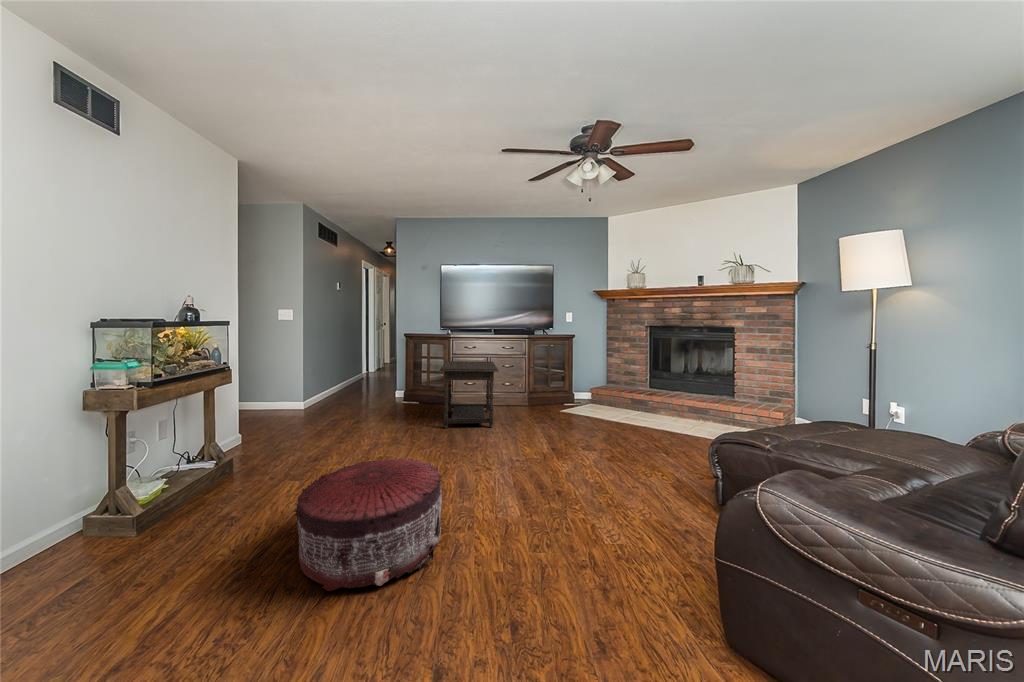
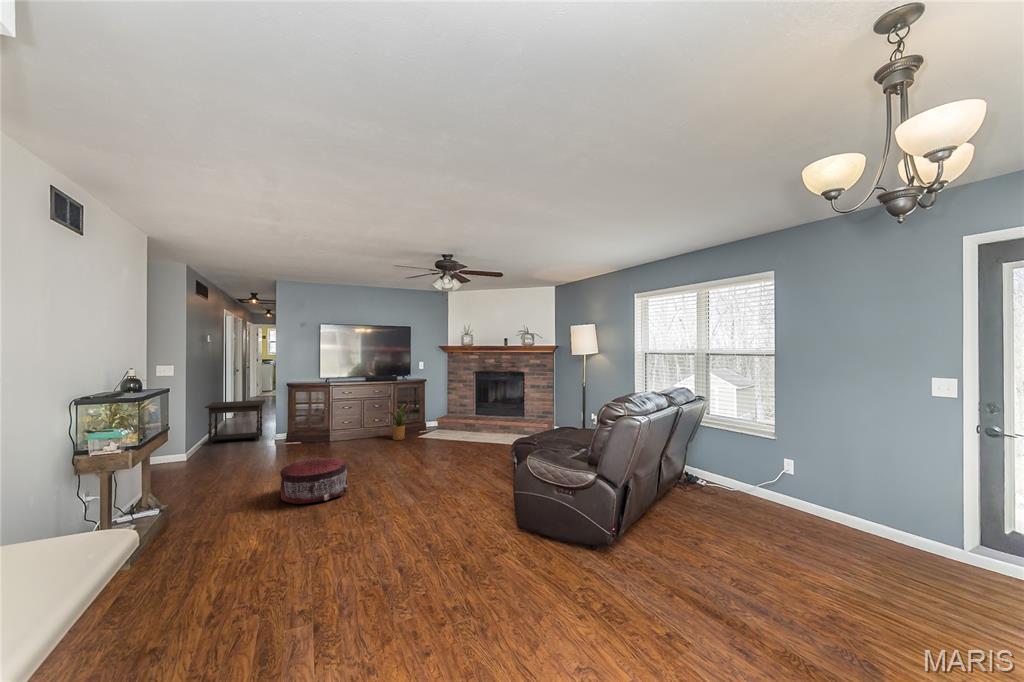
side table: present [439,361,499,428] -> present [205,400,266,445]
house plant: none [523,366,559,416] -> present [389,404,408,440]

